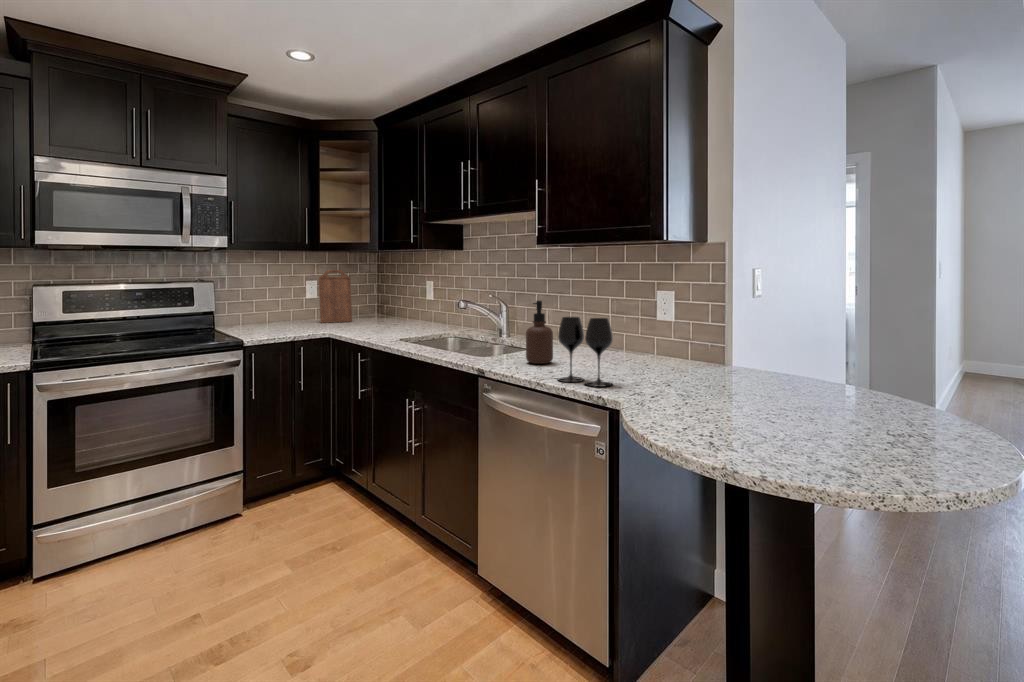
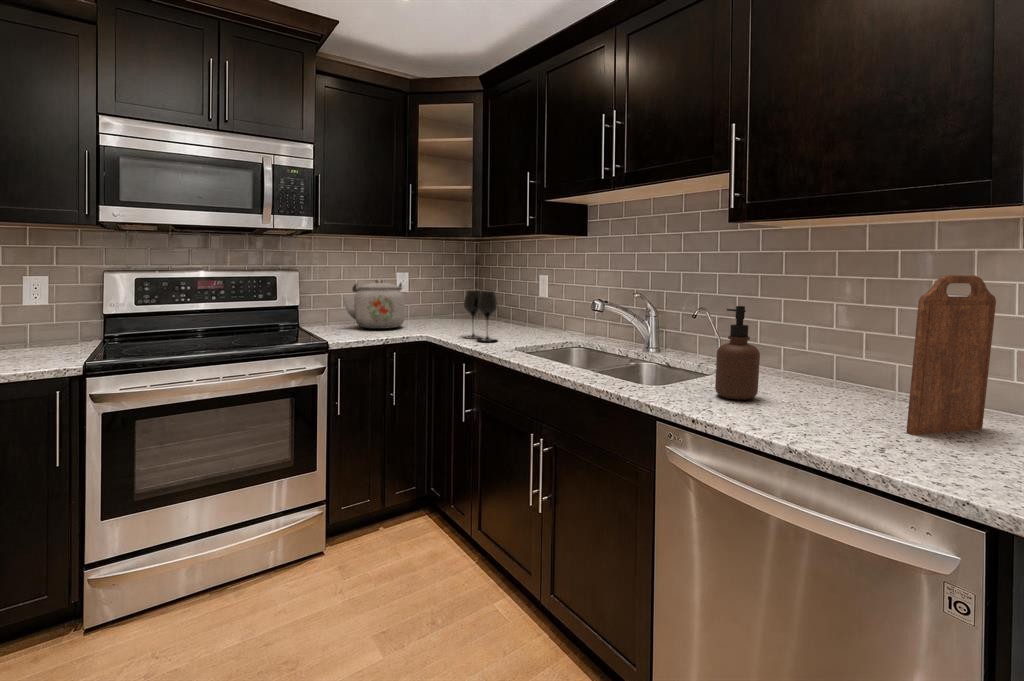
cutting board: present [319,270,352,323] -> present [907,275,996,435]
kettle: none [253,287,310,329] -> present [343,279,405,329]
wine glass: present [558,317,613,387] -> present [464,291,497,341]

